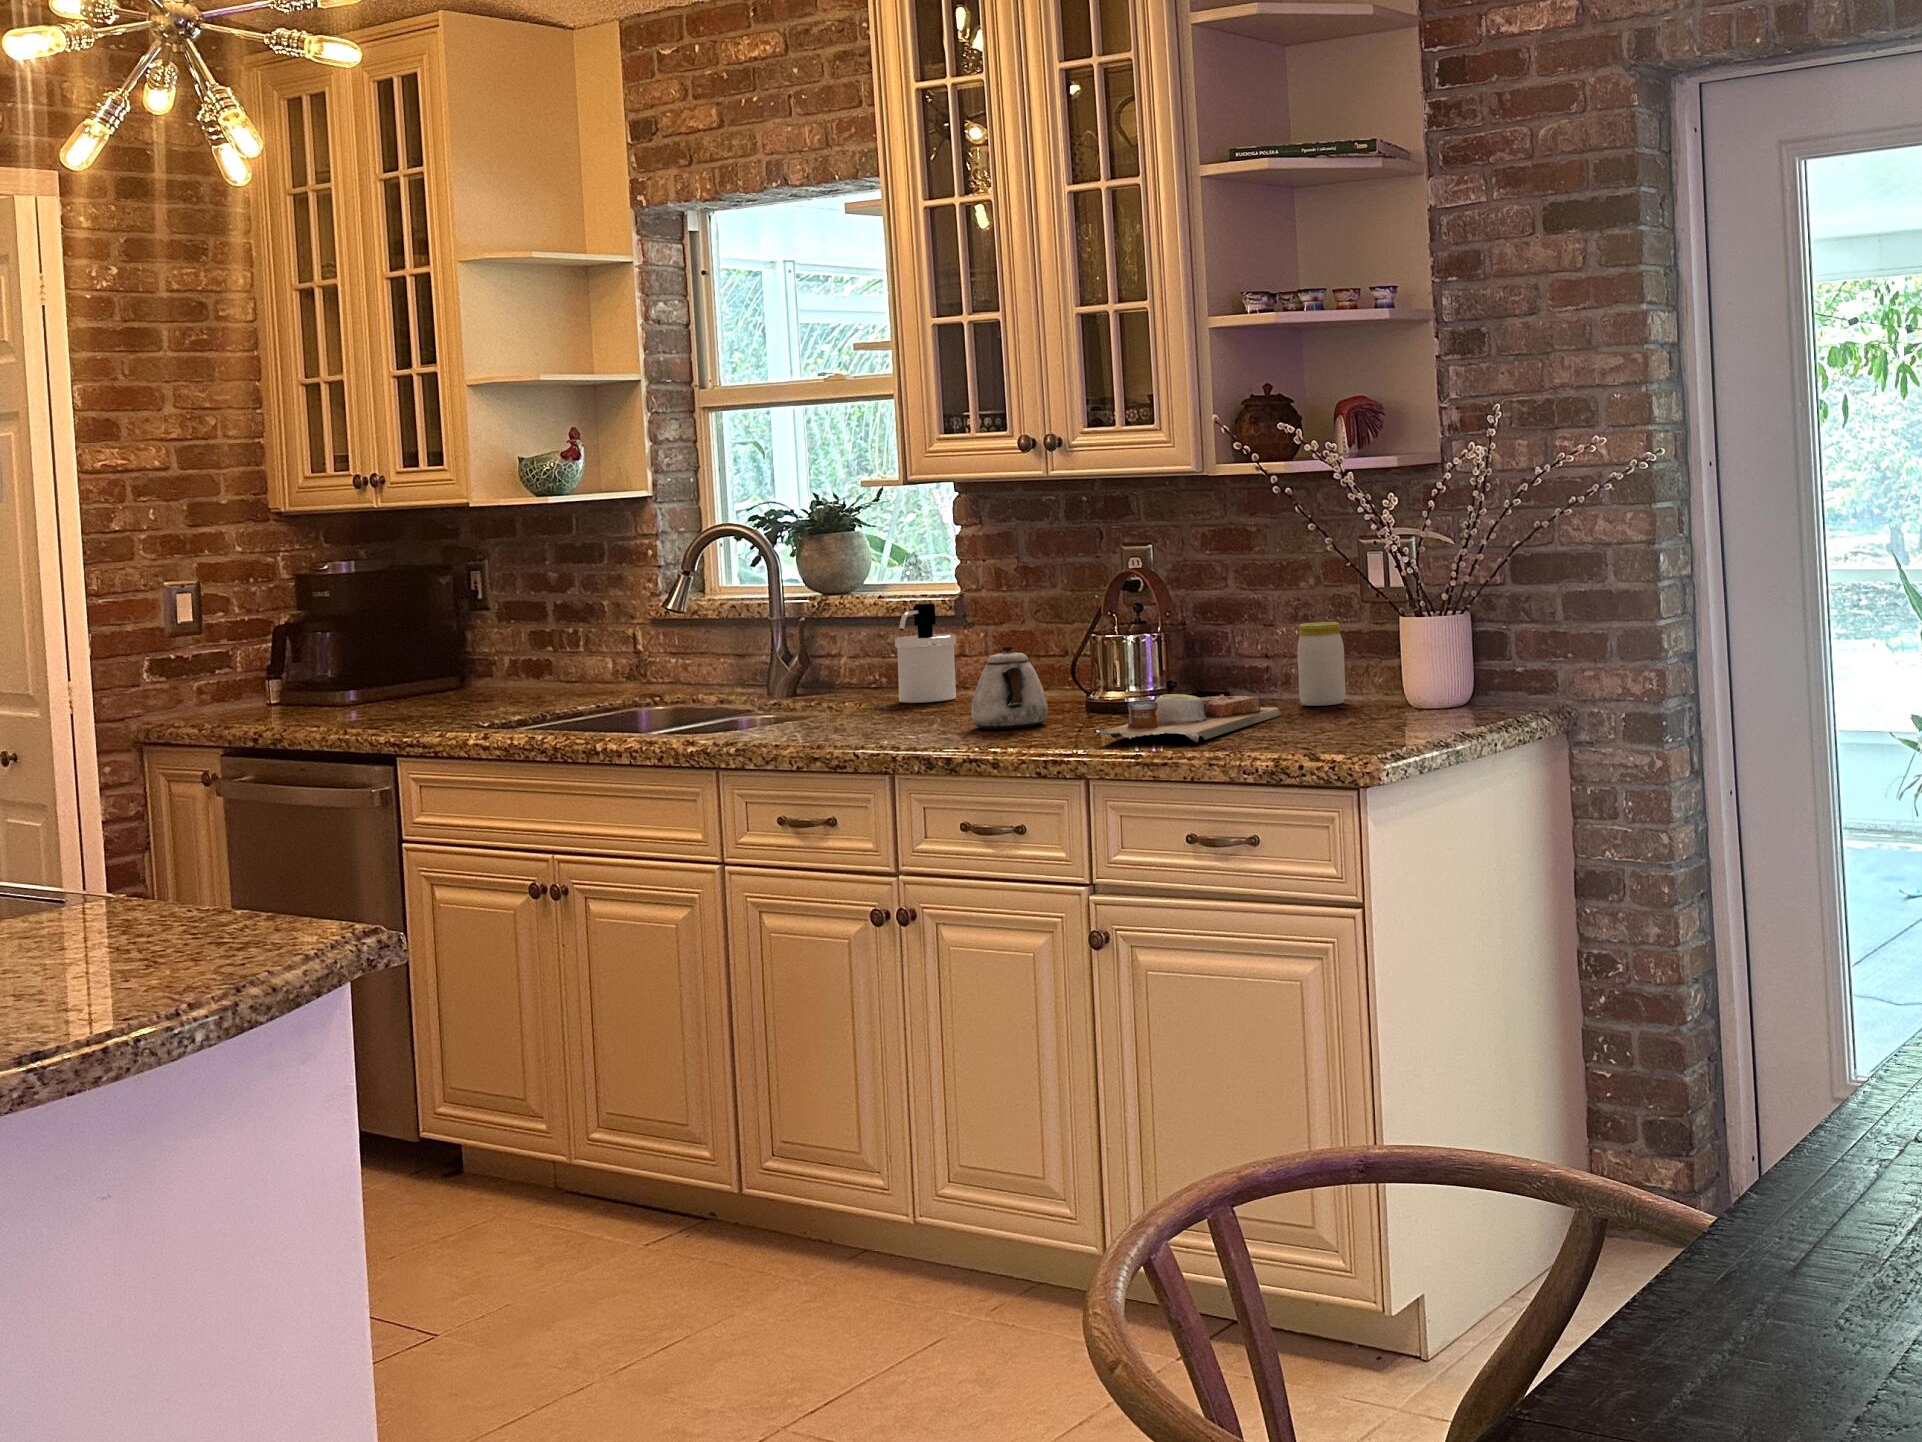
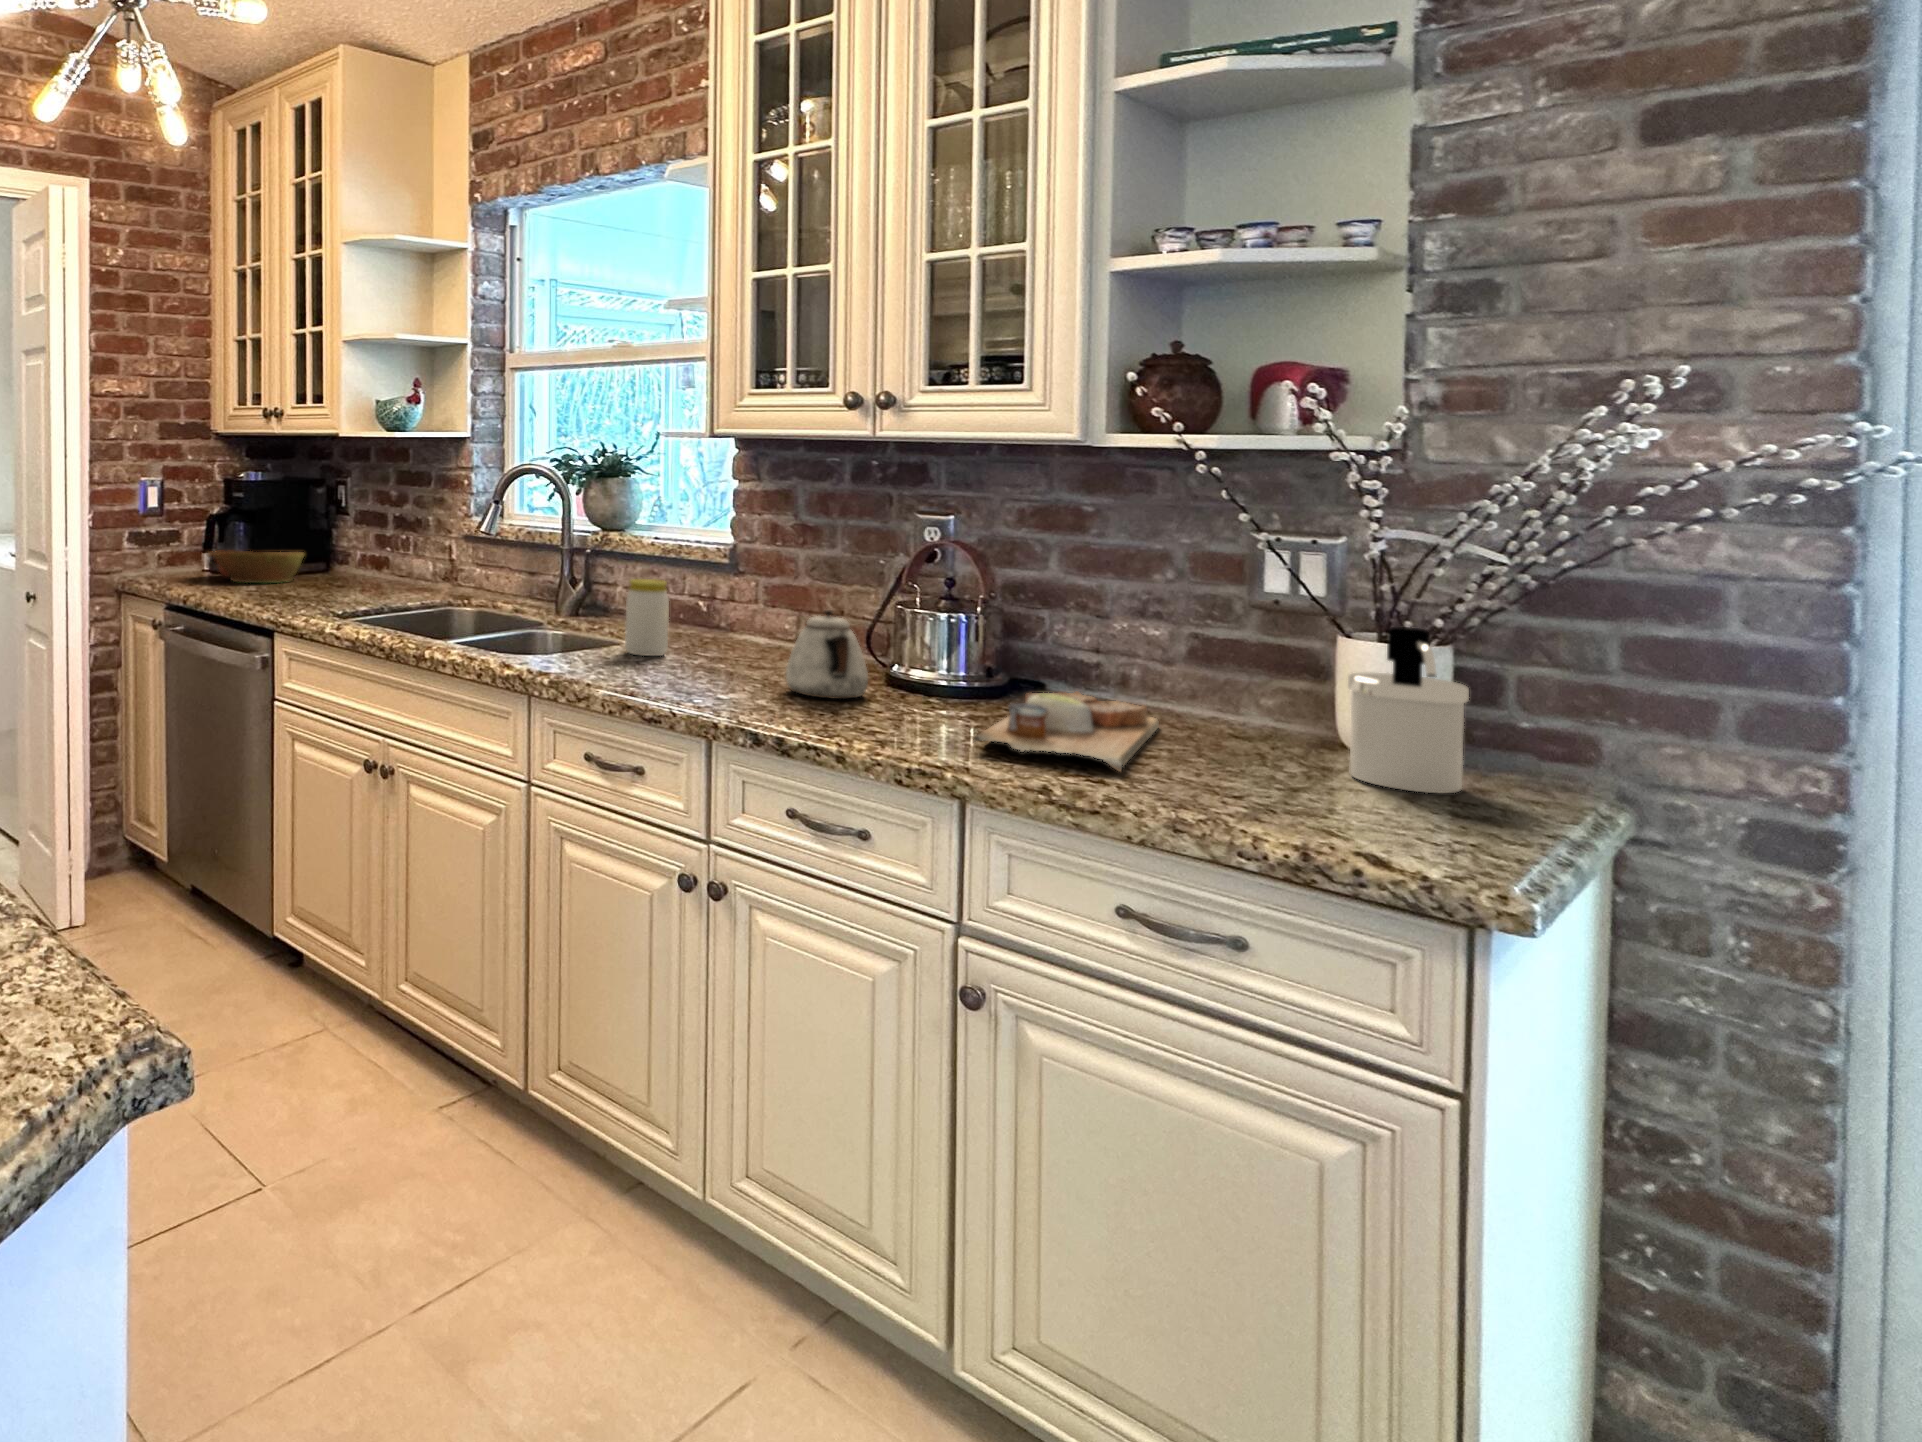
soap dispenser: present [895,603,956,703] -> present [1348,627,1469,793]
jar: present [1297,622,1346,706] -> present [625,579,669,656]
bowl: none [281,662,428,709] -> present [207,551,304,583]

